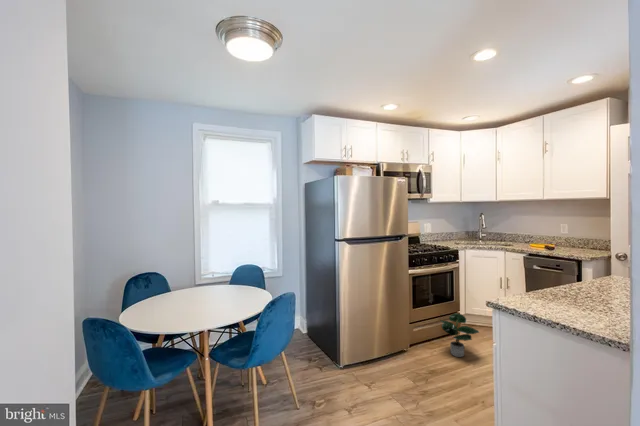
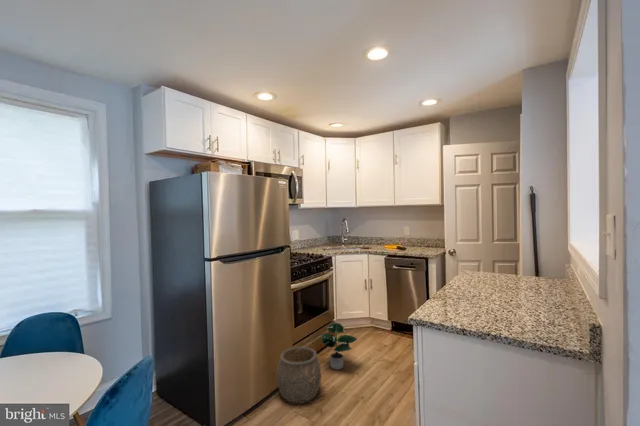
woven basket: none [395,326,437,373] -> present [277,347,321,402]

